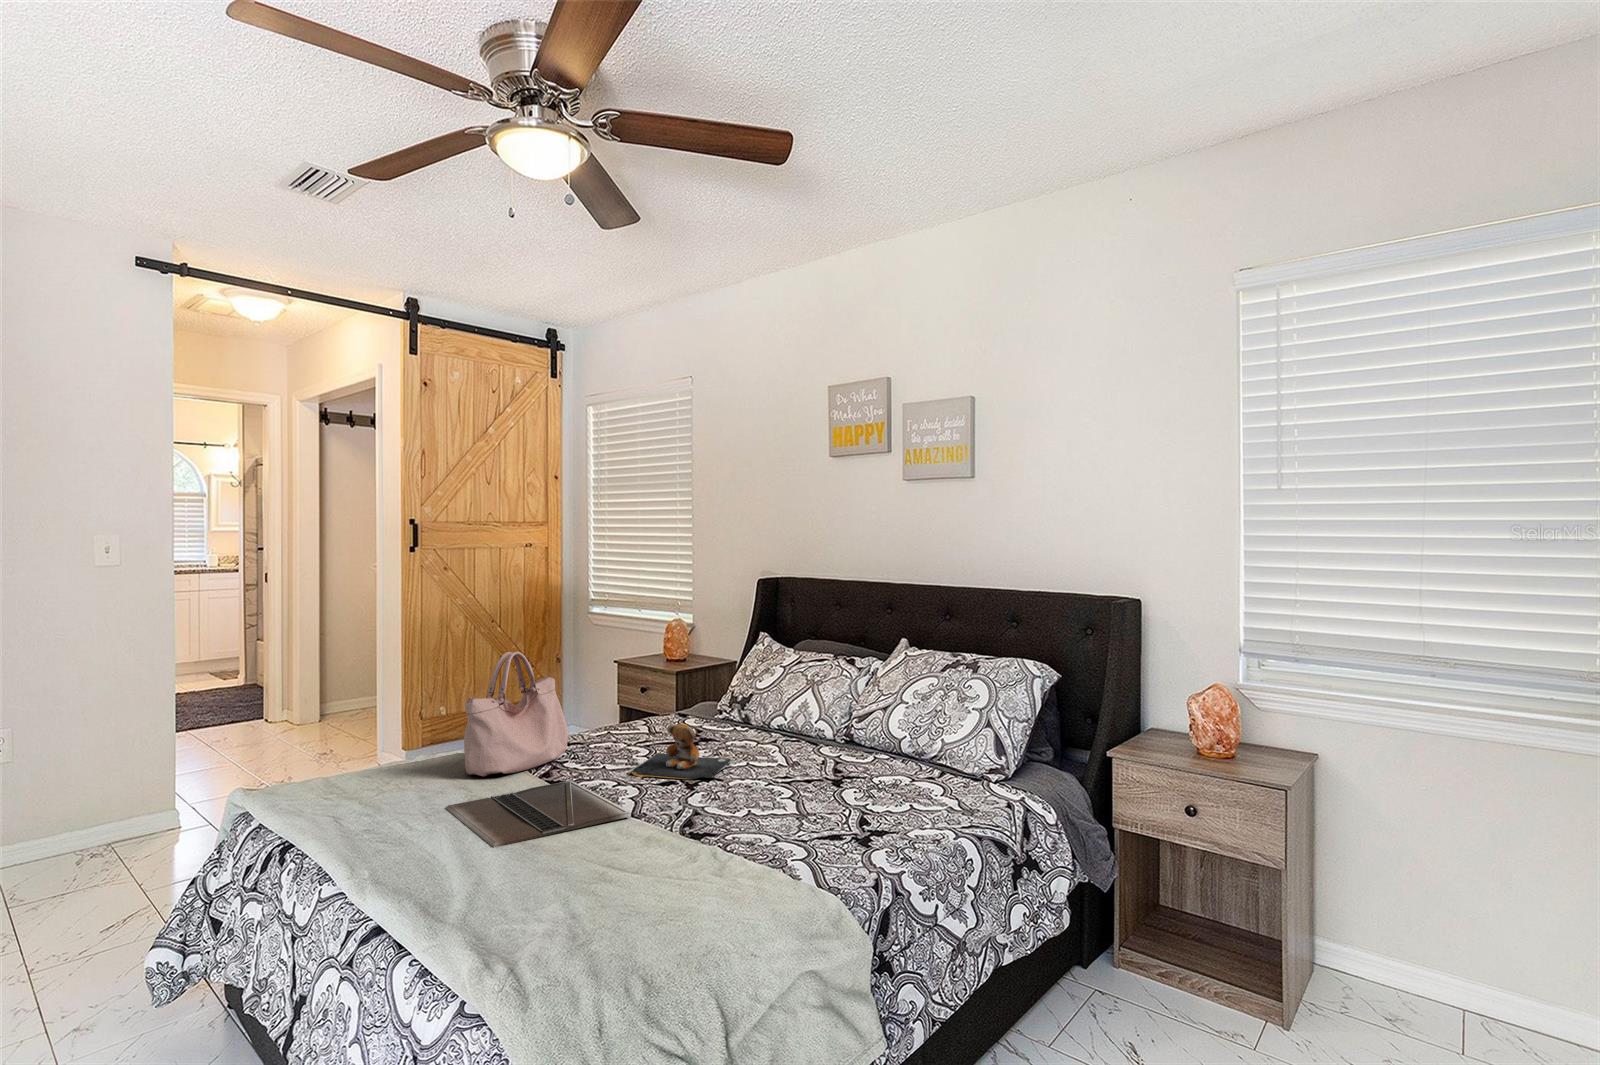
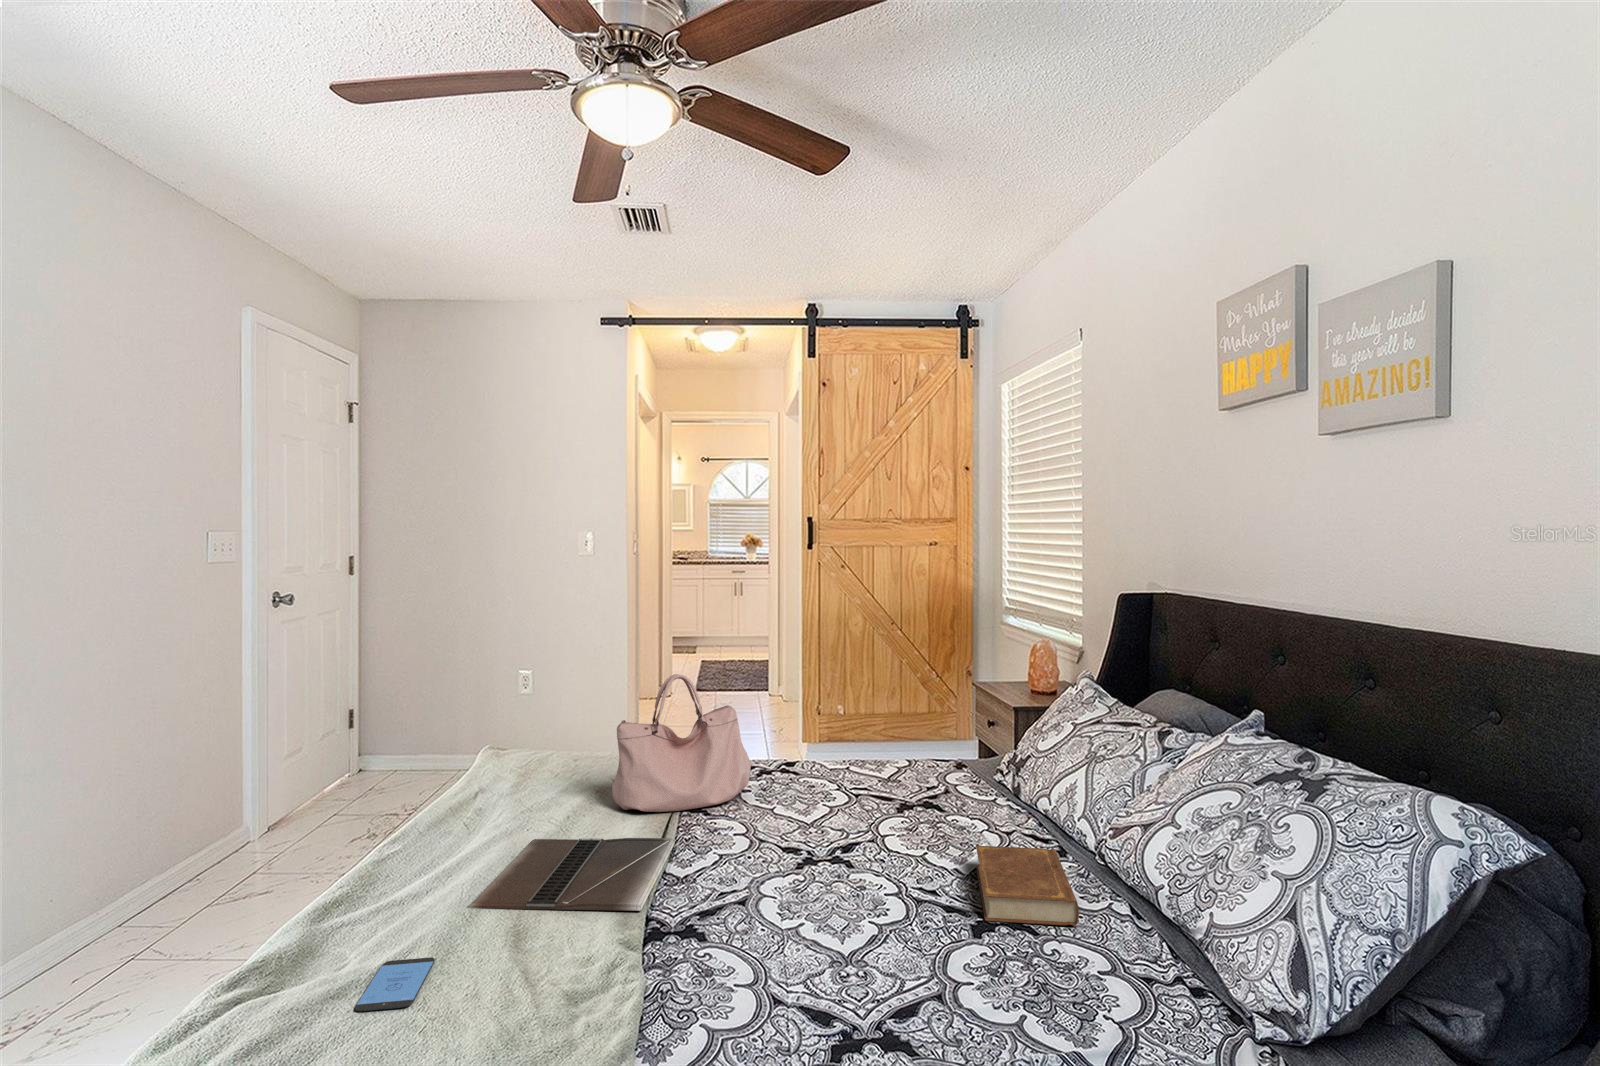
teddy bear: present [628,723,732,779] -> none [754,791,896,879]
book: none [781,735,872,775] -> present [976,846,1079,926]
smartphone: none [507,870,583,902] -> present [355,957,435,1011]

